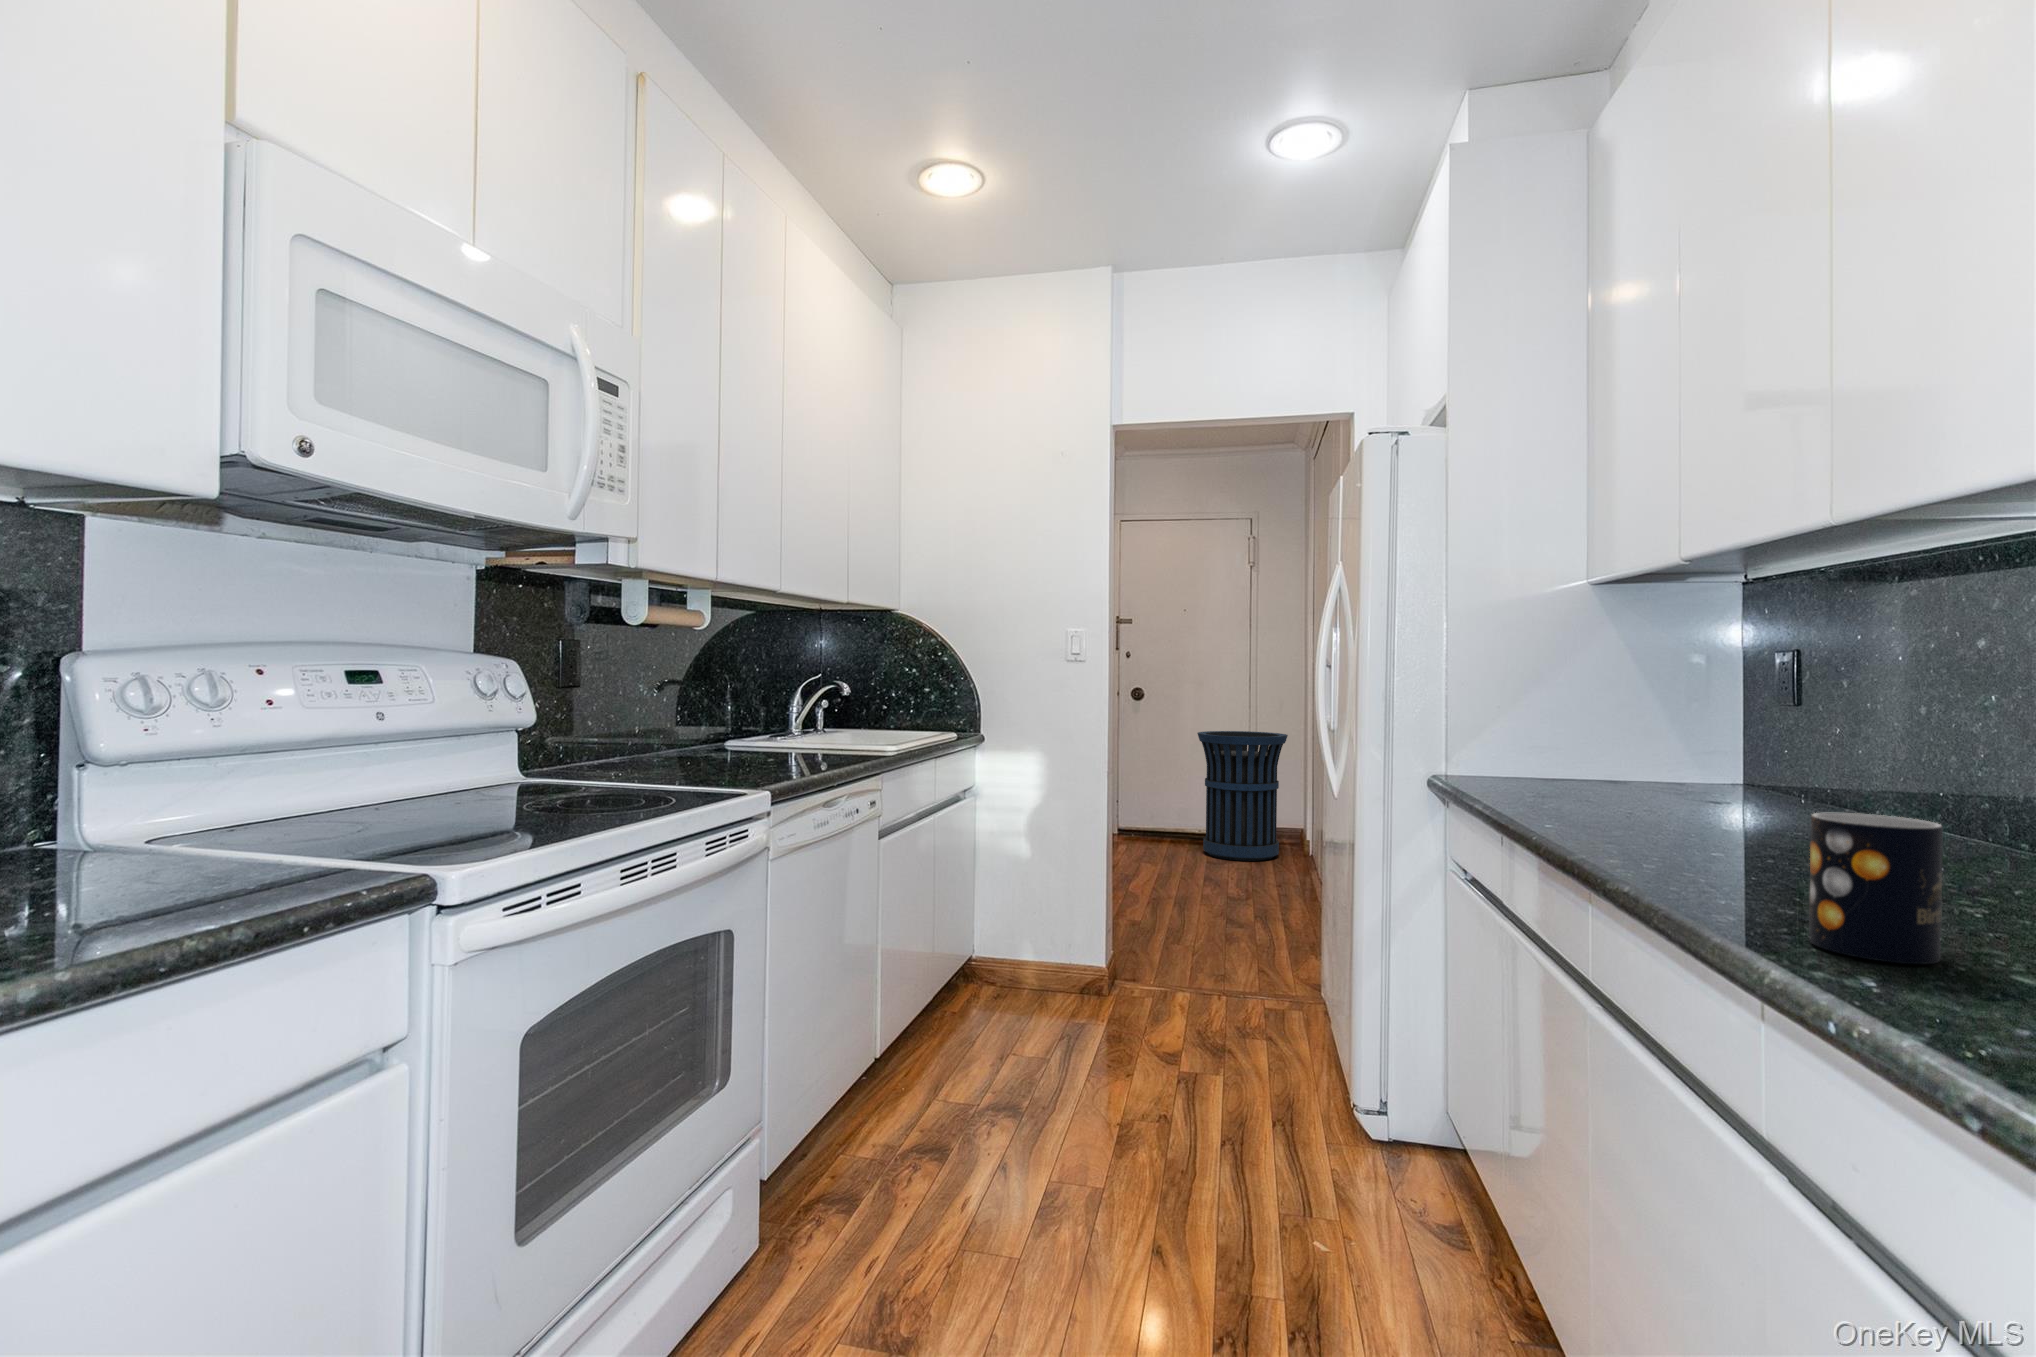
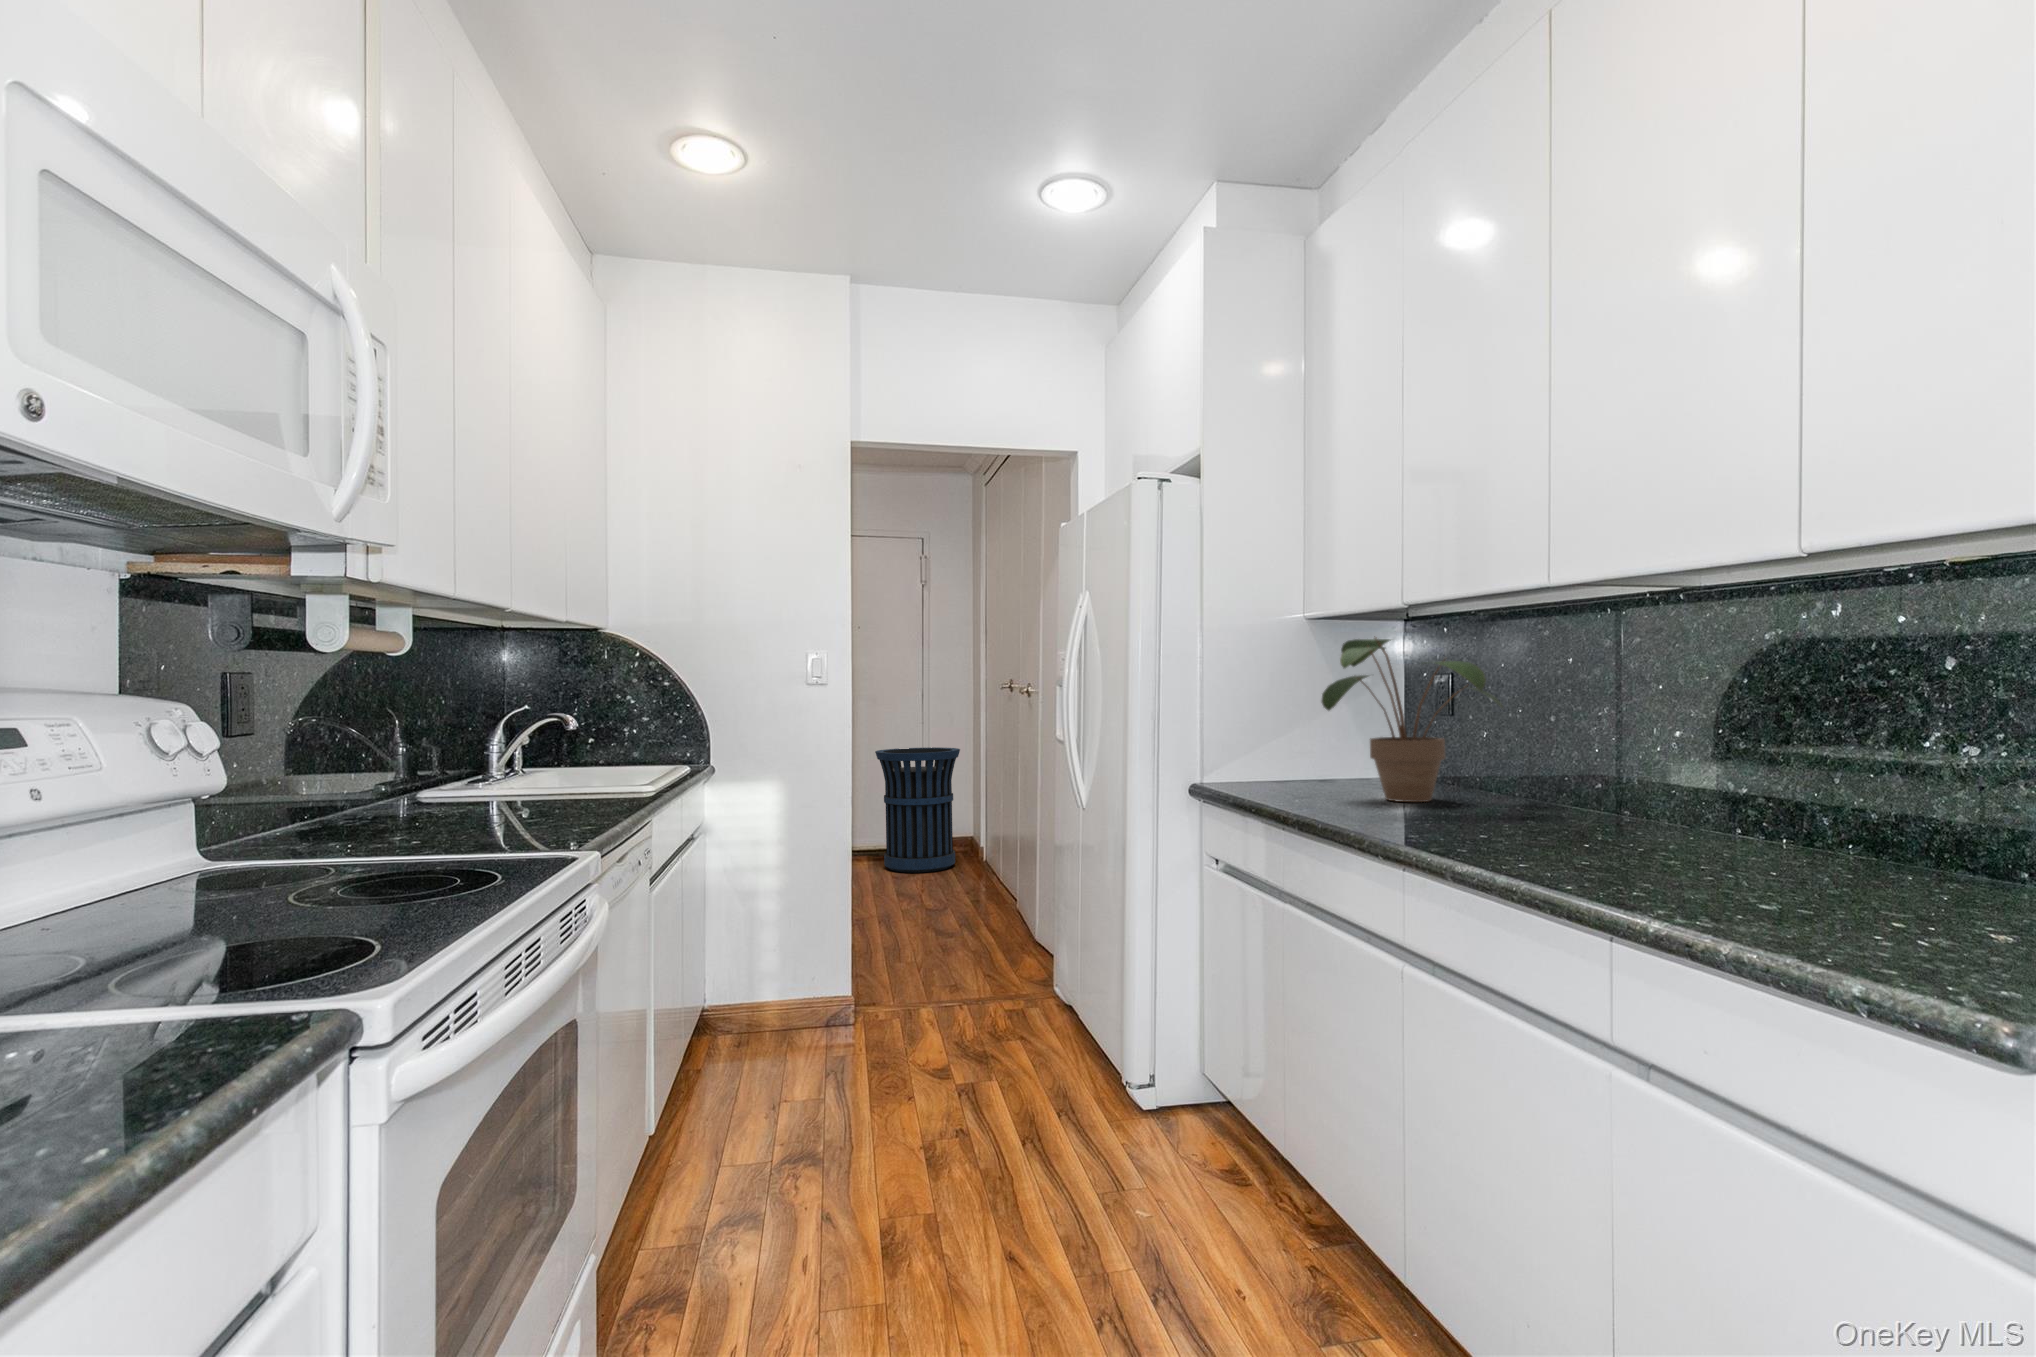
potted plant: none [1574,616,1837,827] -> present [1322,637,1503,802]
mug: present [1809,813,1943,964] -> none [1609,781,1697,886]

